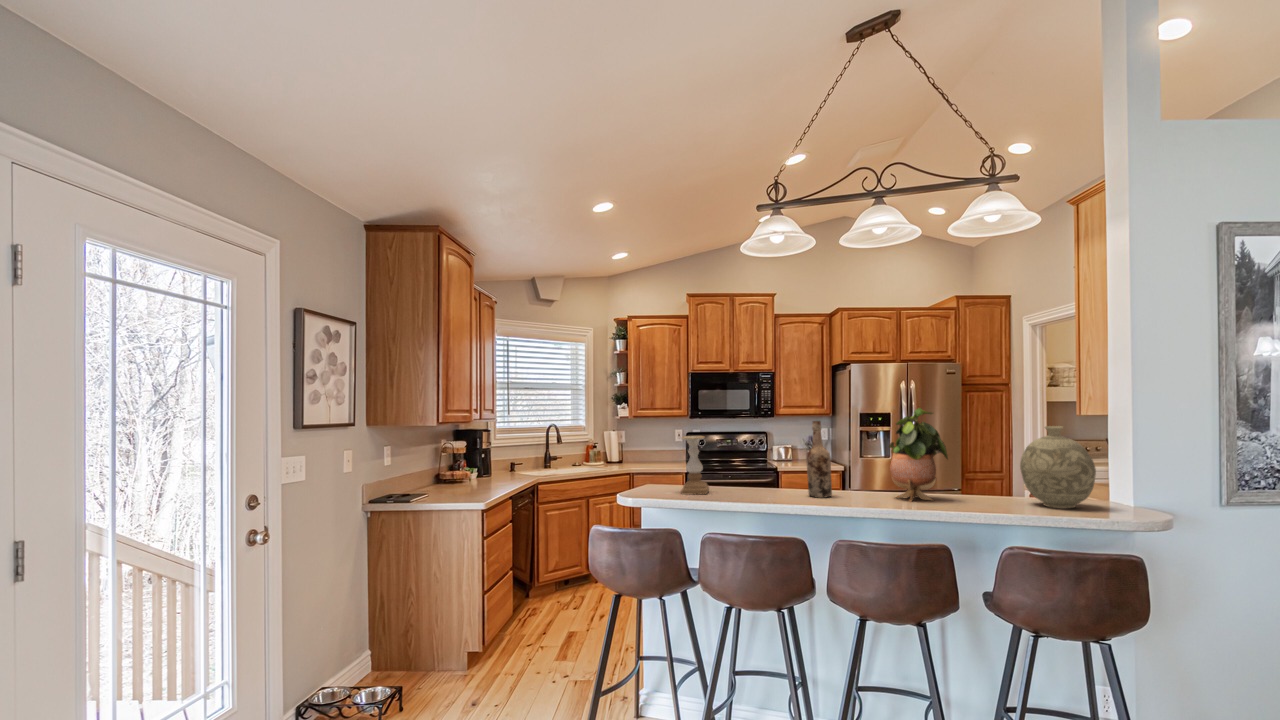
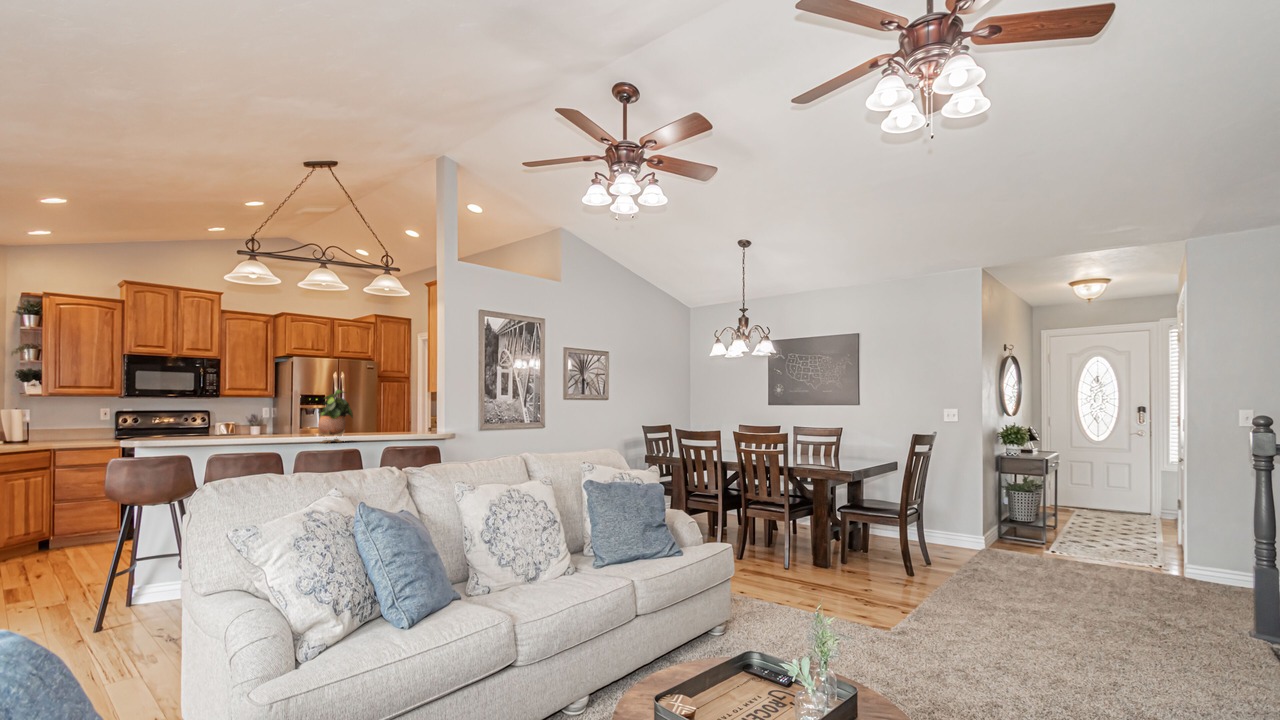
wine bottle: present [806,421,832,498] -> none [261,397,279,445]
decorative vase: present [1020,426,1096,508] -> none [391,400,424,441]
candle holder: present [681,436,709,494] -> none [154,408,178,450]

